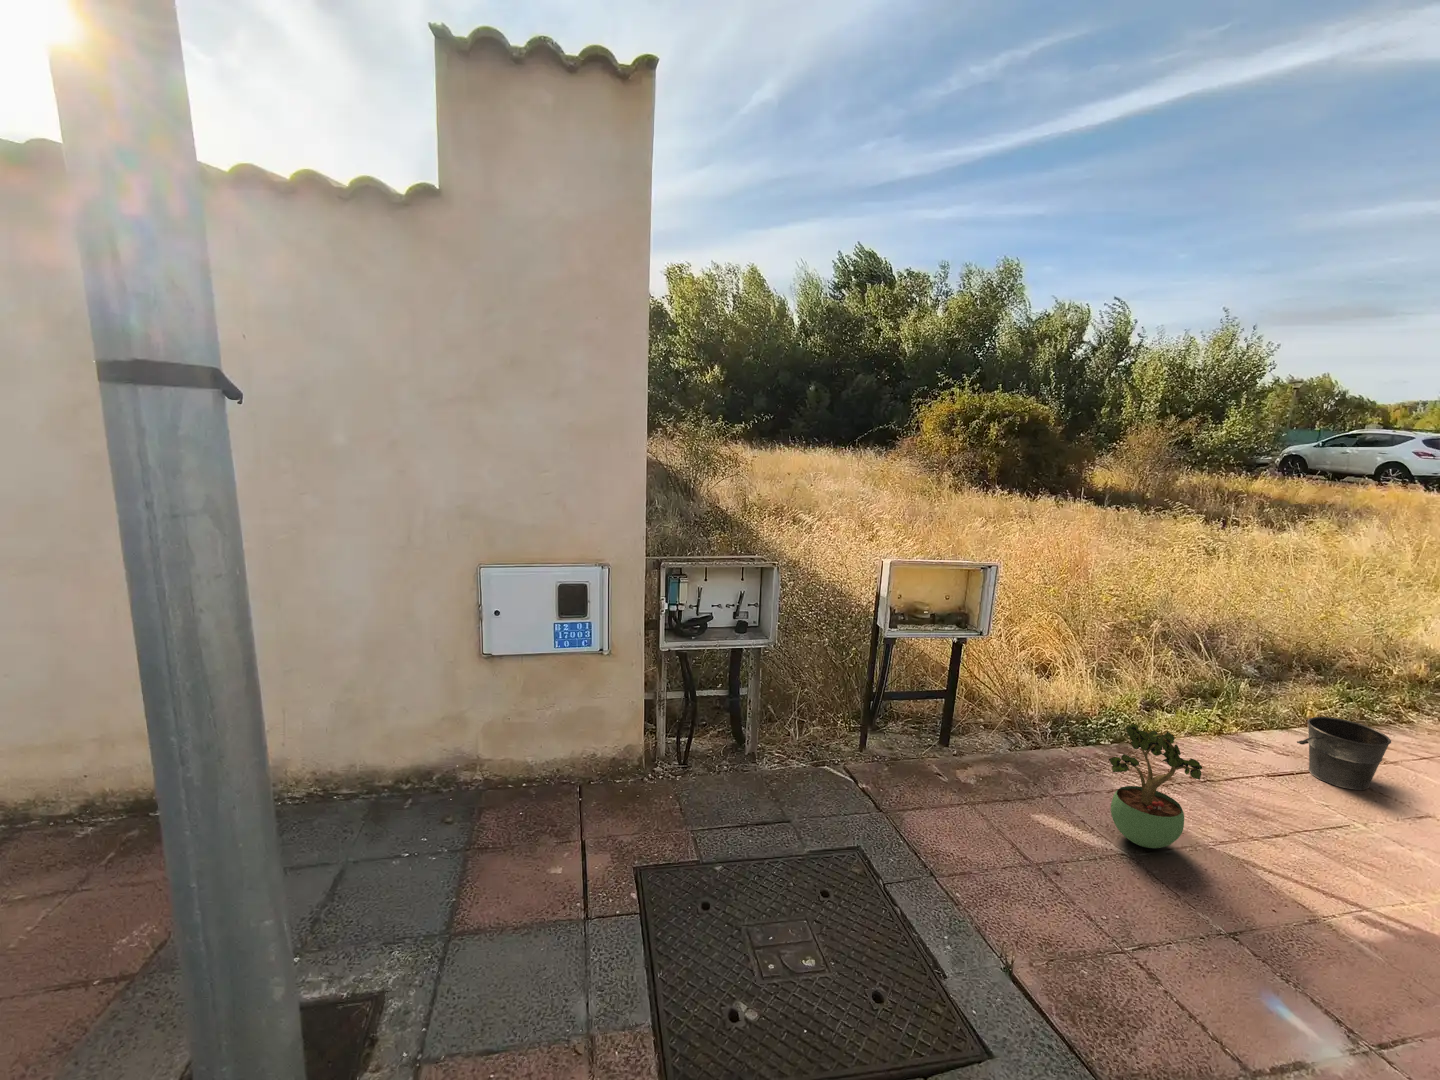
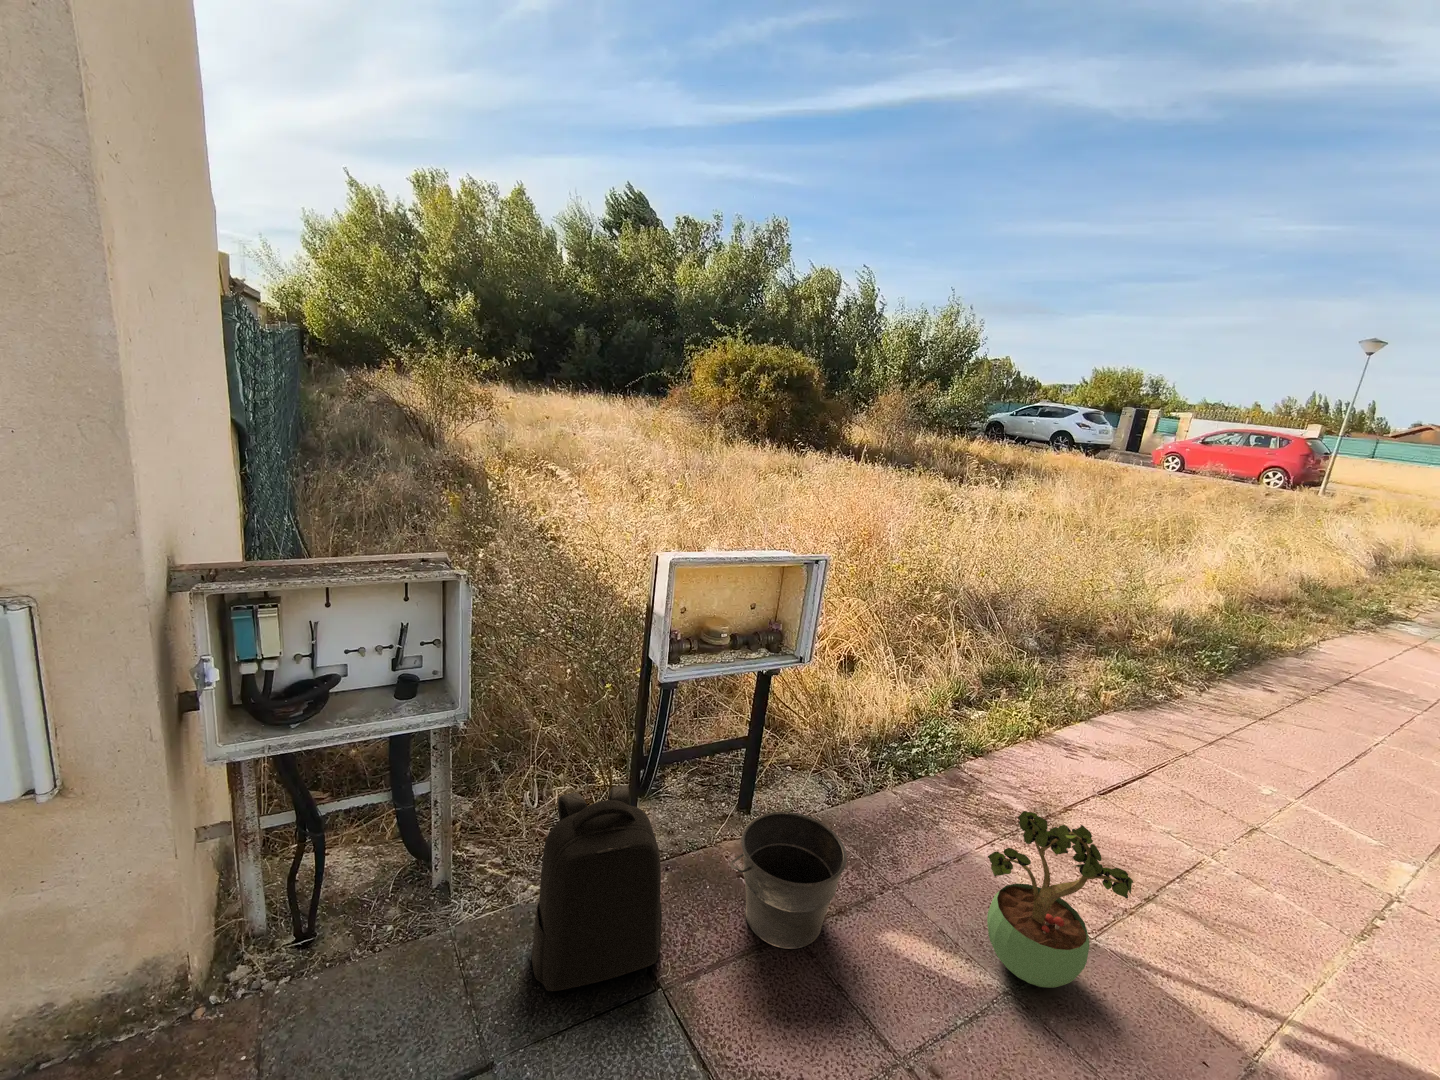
backpack: none [807,694,884,801] -> present [532,785,662,991]
bucket: present [1297,717,1391,790] -> present [730,812,847,949]

